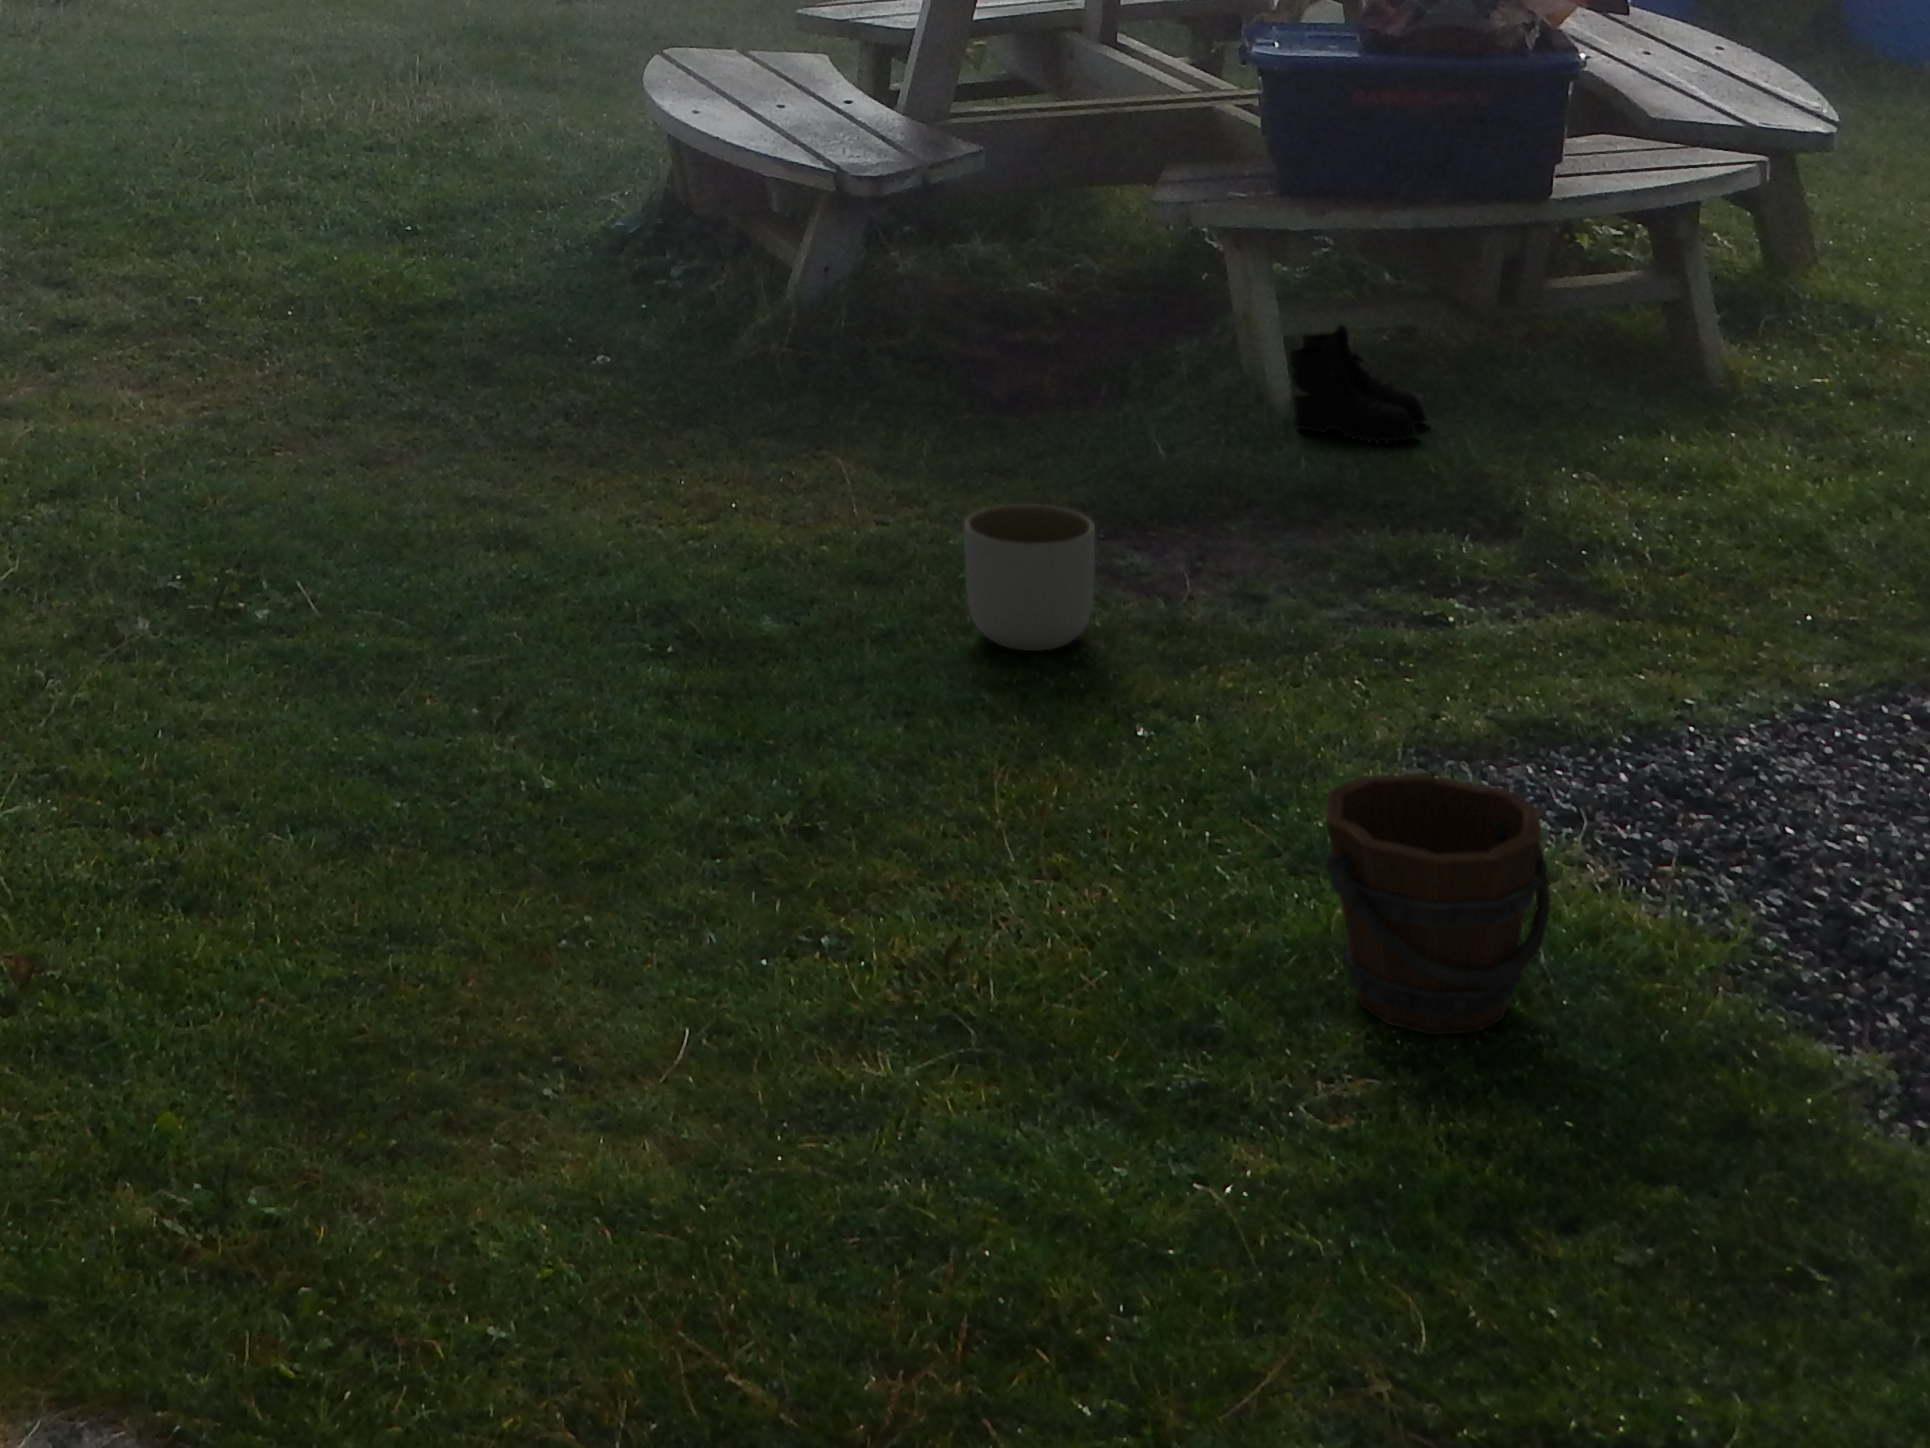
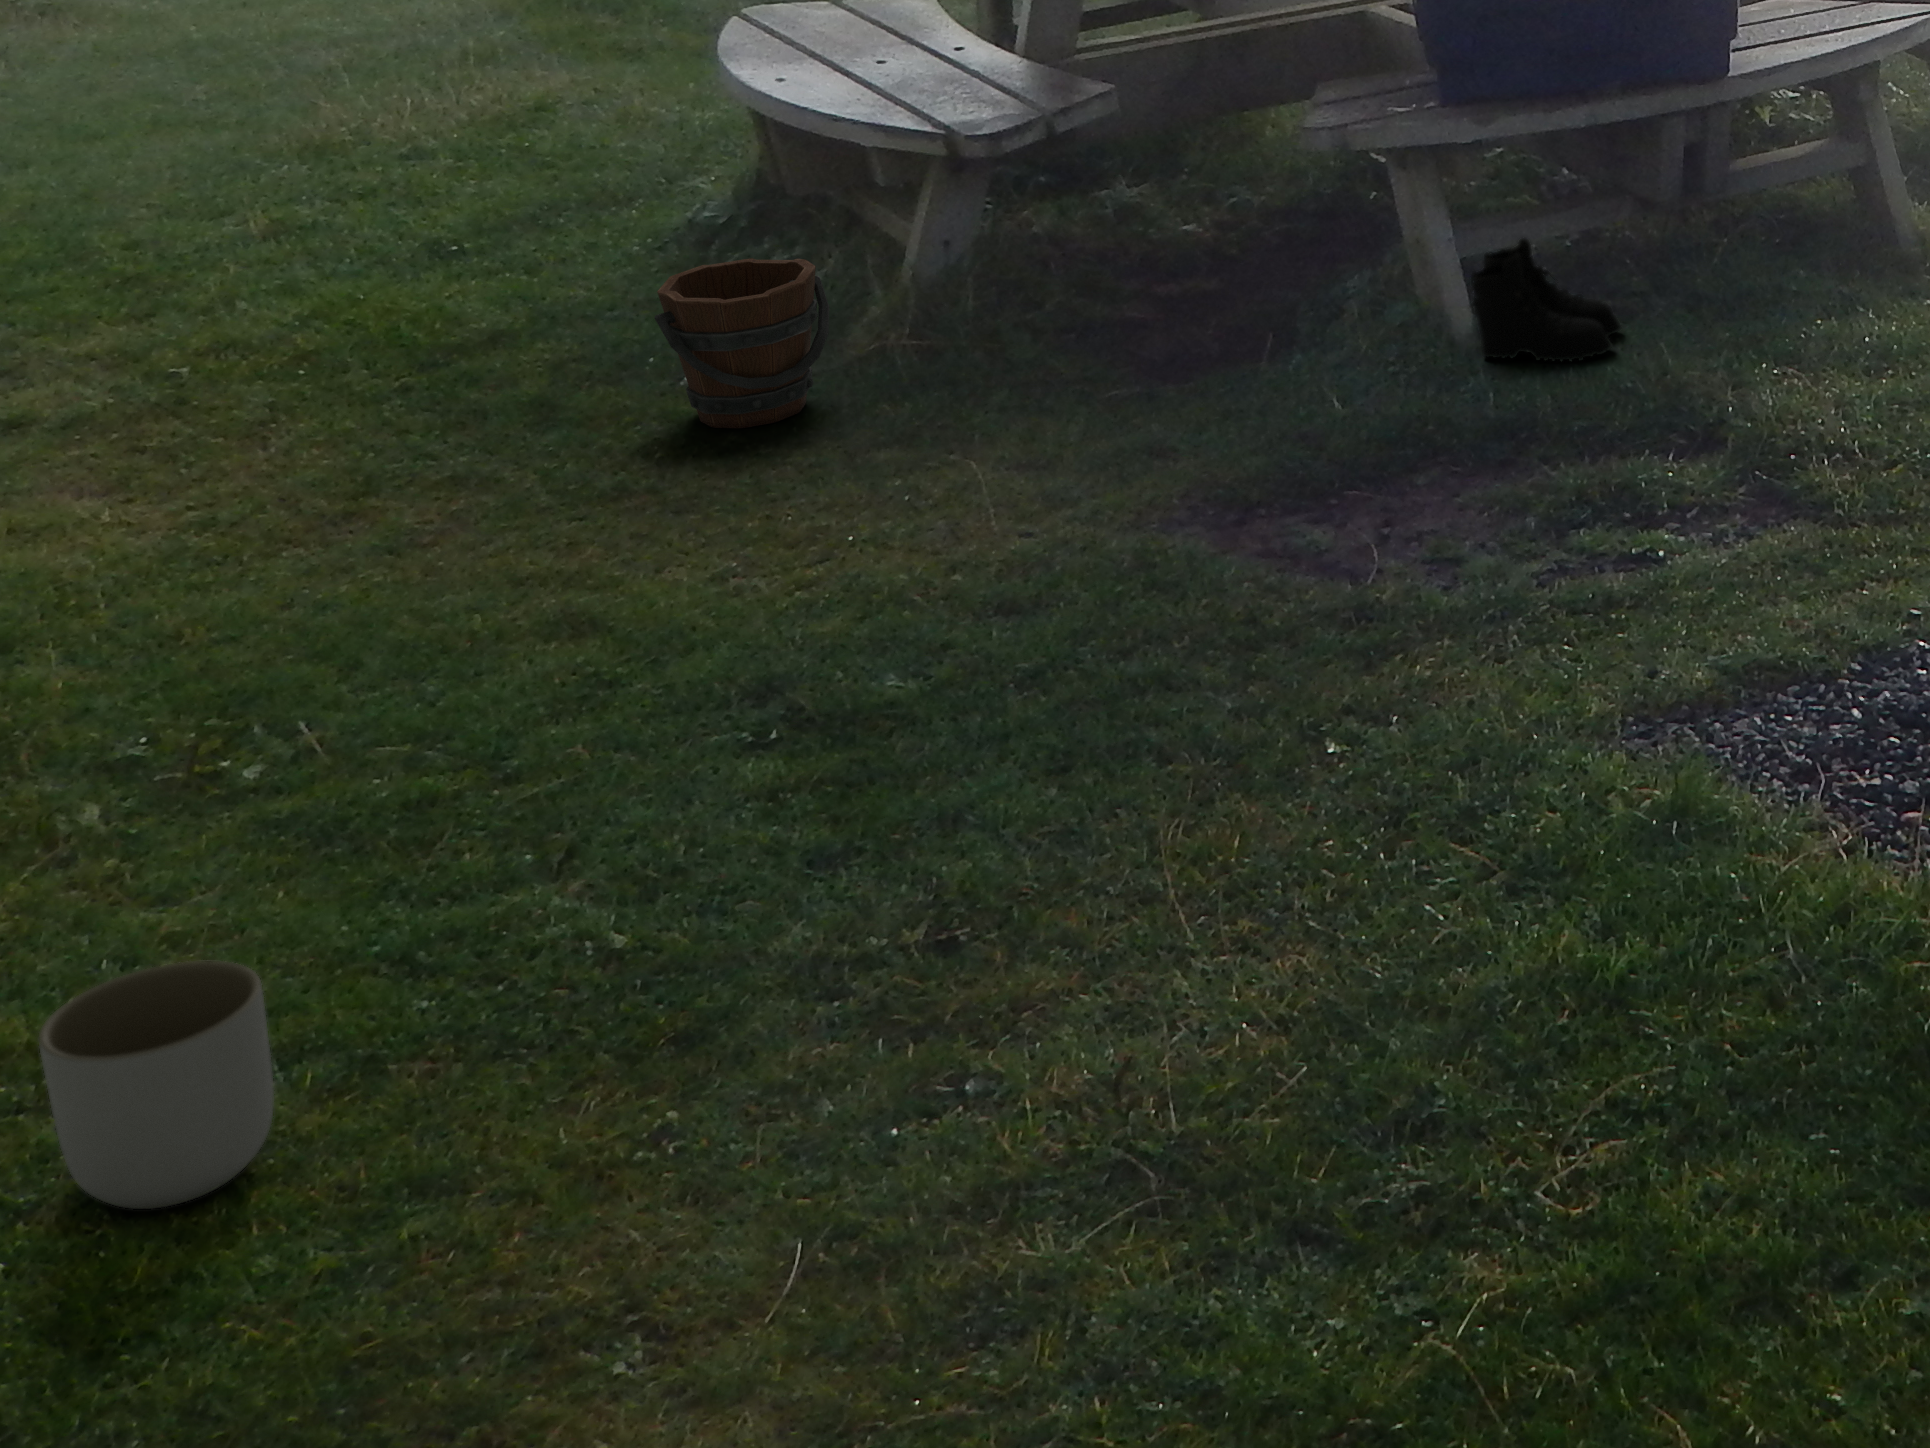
planter: present [964,504,1095,651] -> present [39,960,274,1209]
bucket: present [1325,773,1551,1035] -> present [654,258,829,428]

